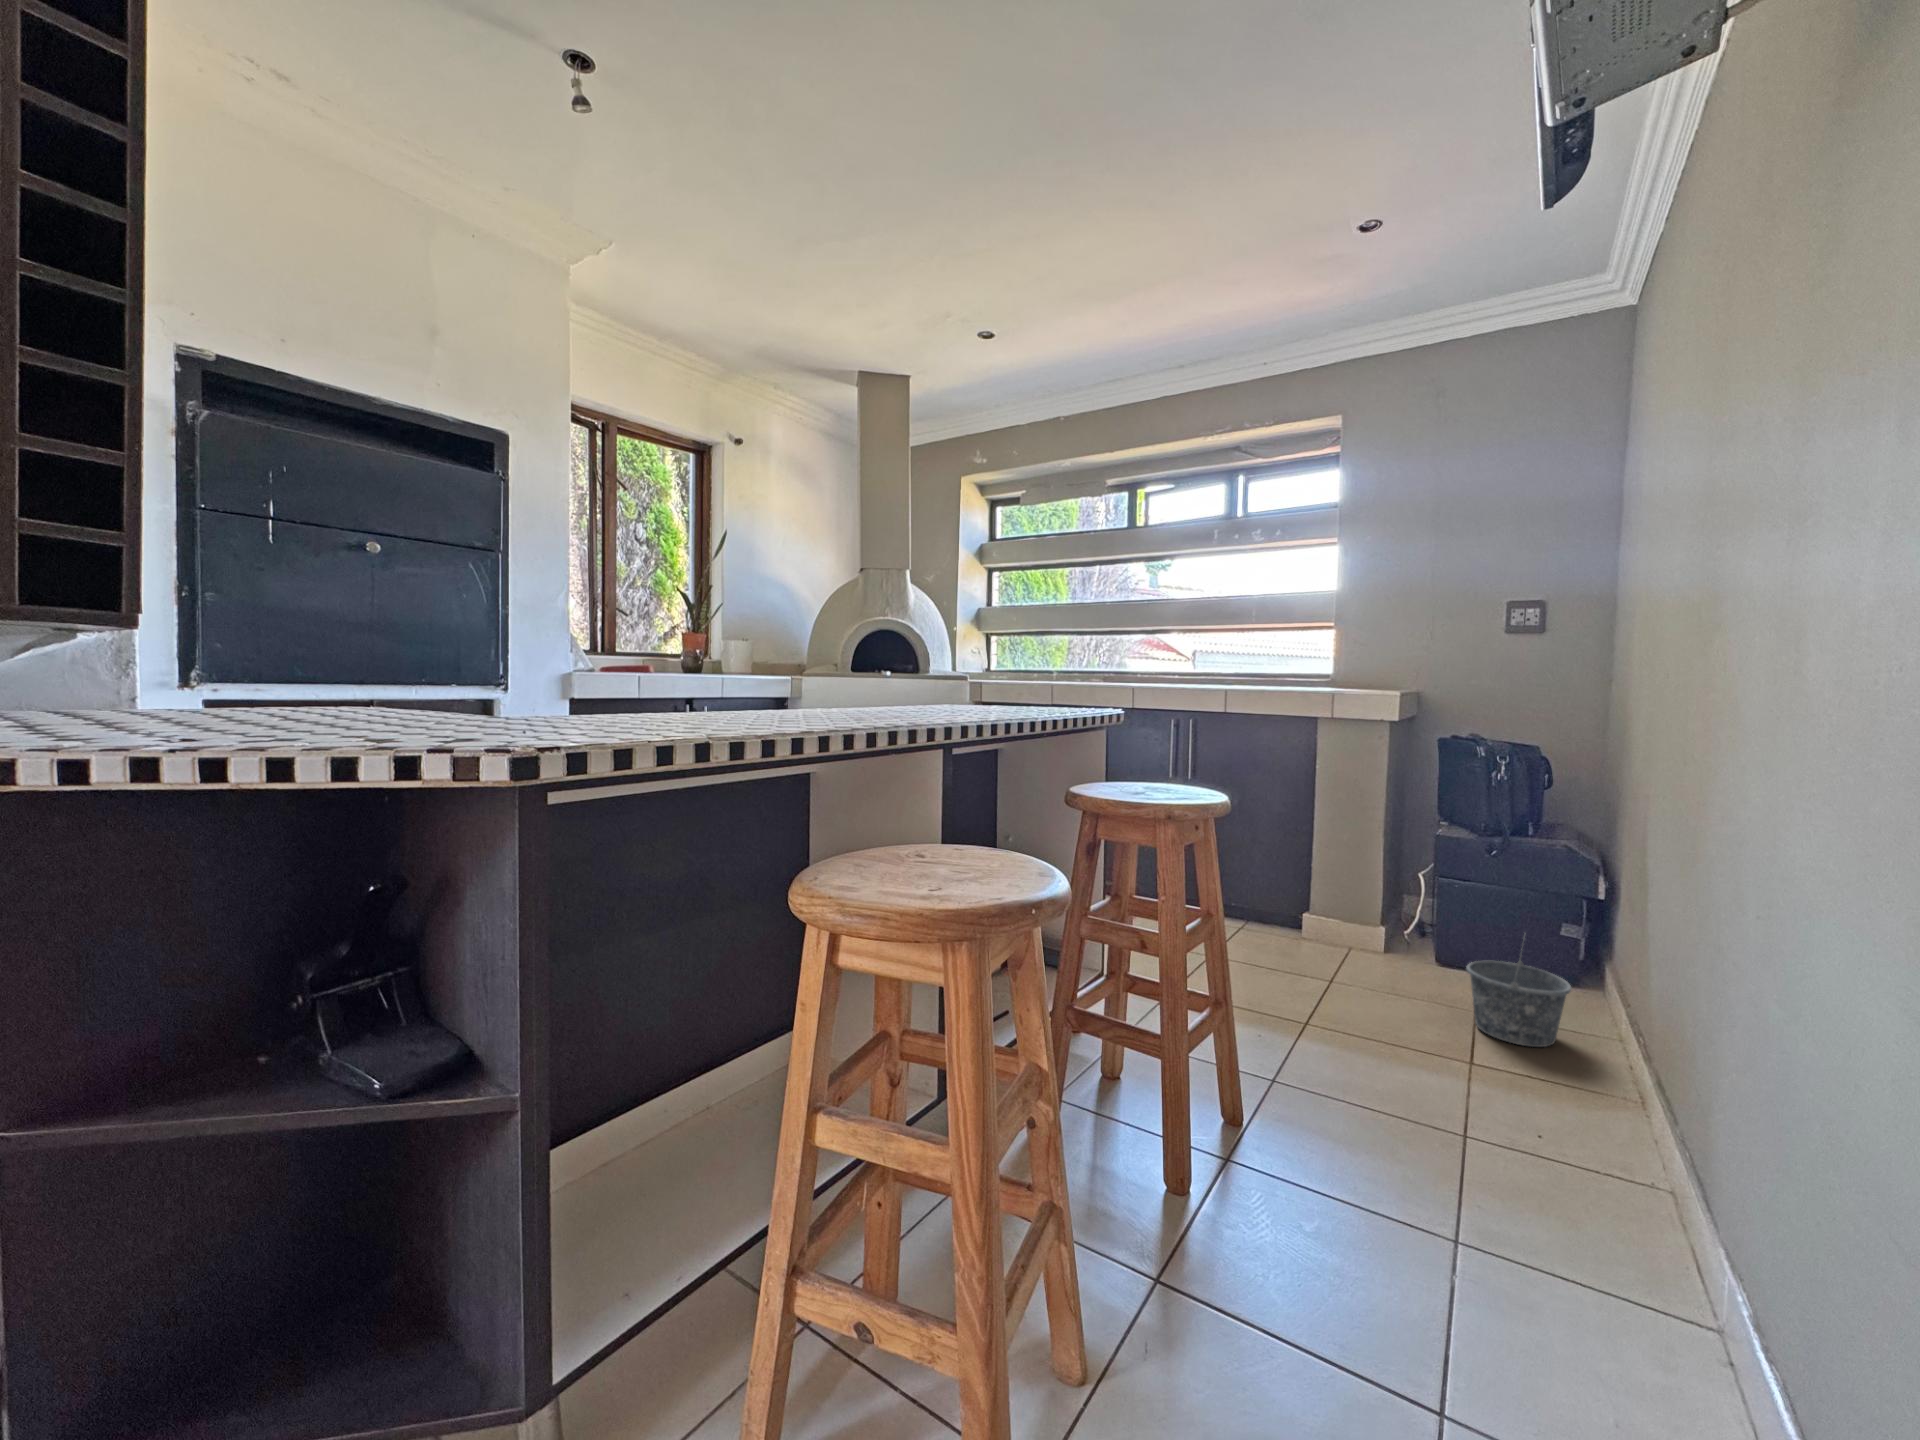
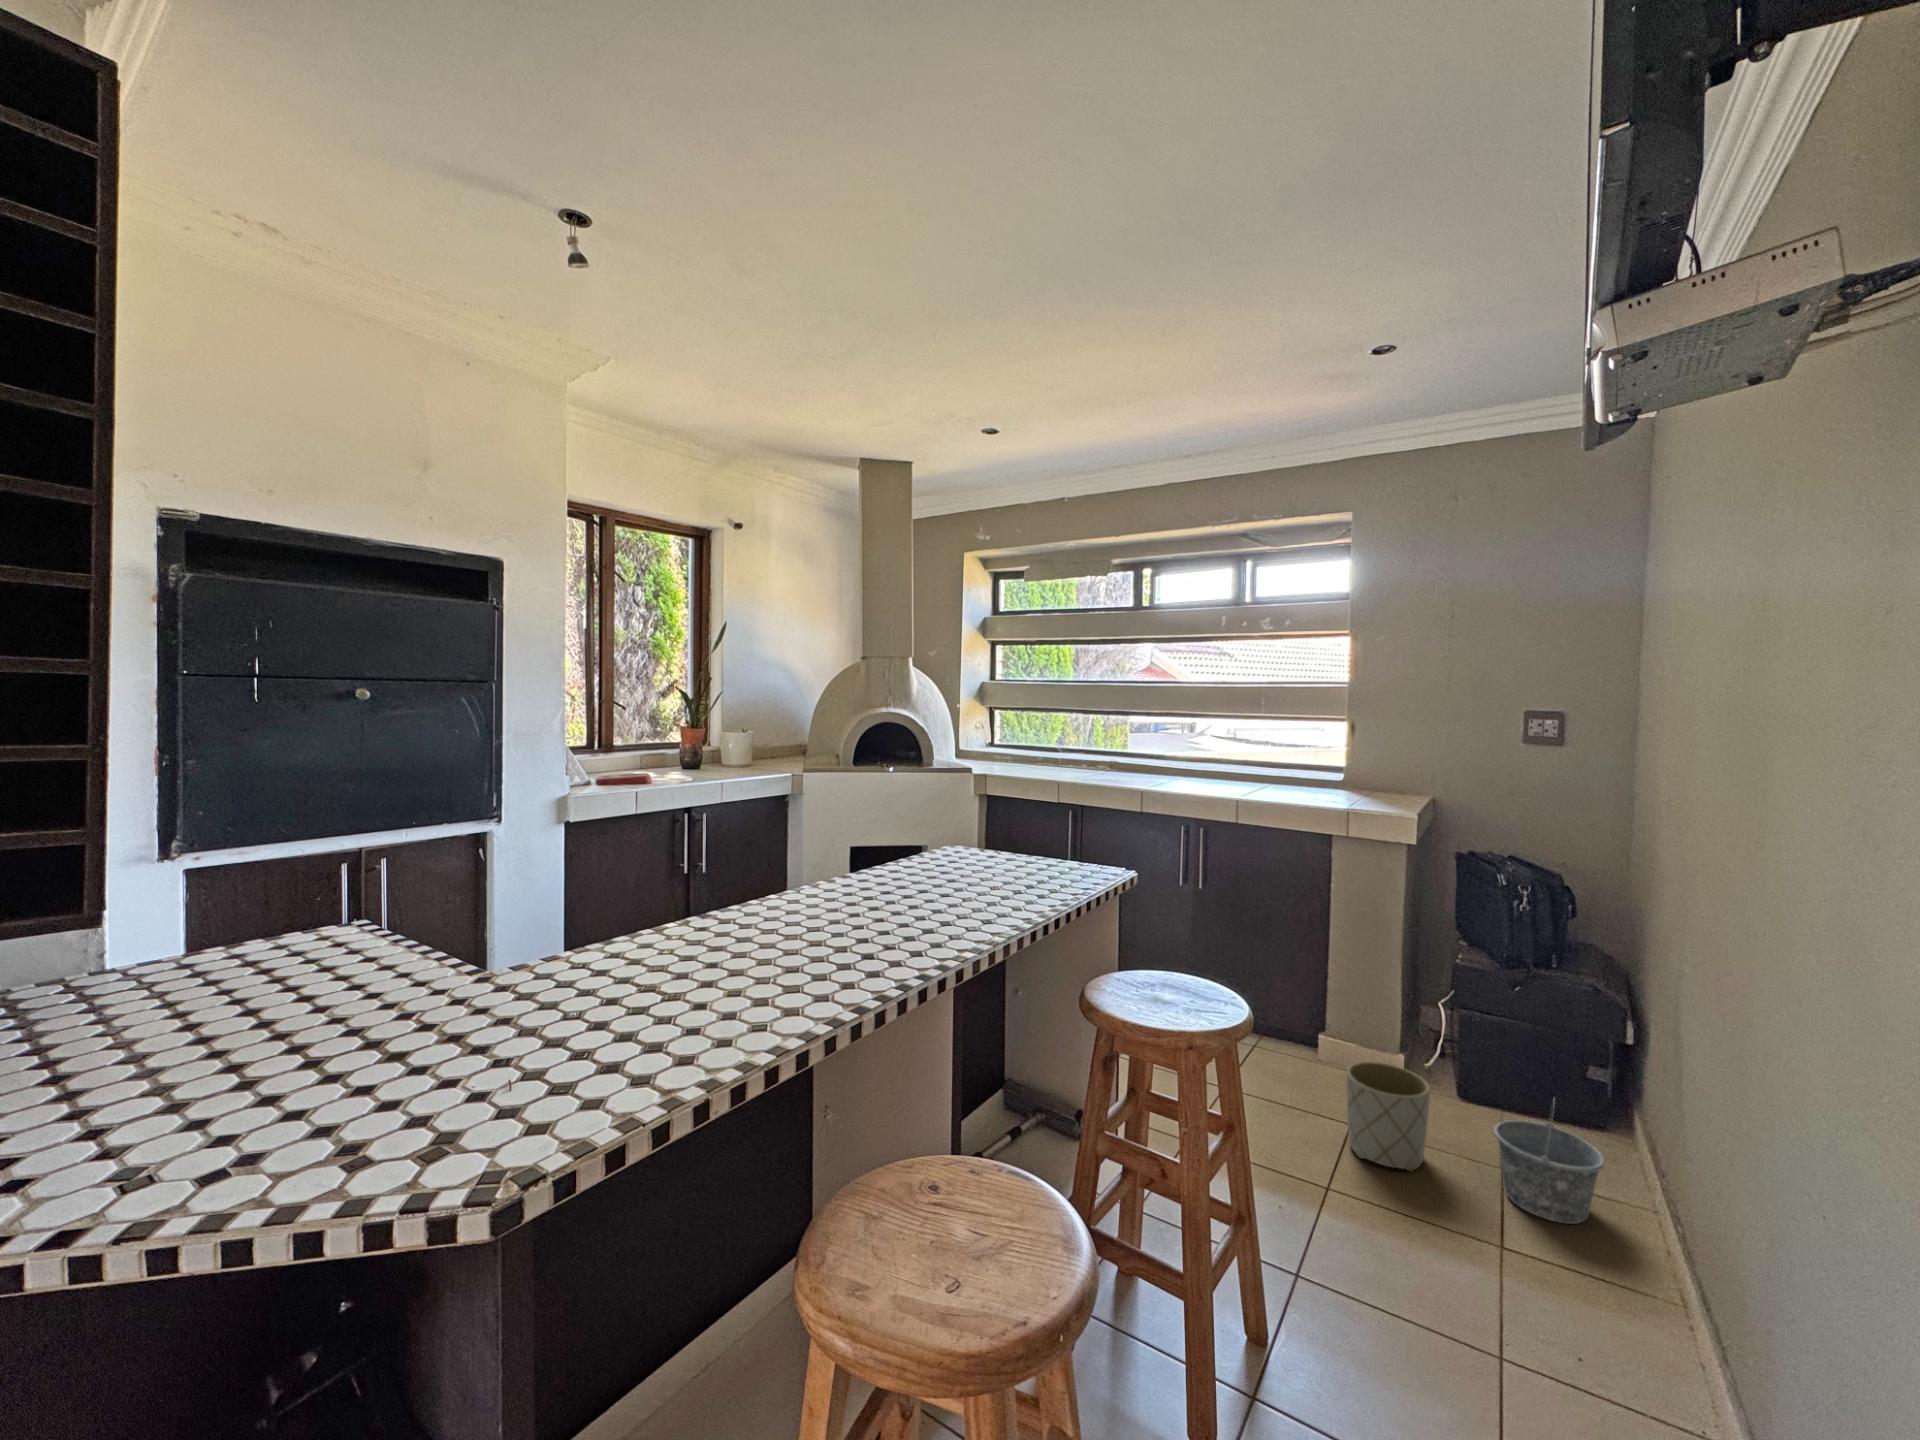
planter: none [1326,917,1407,1012] -> present [1346,1062,1430,1172]

